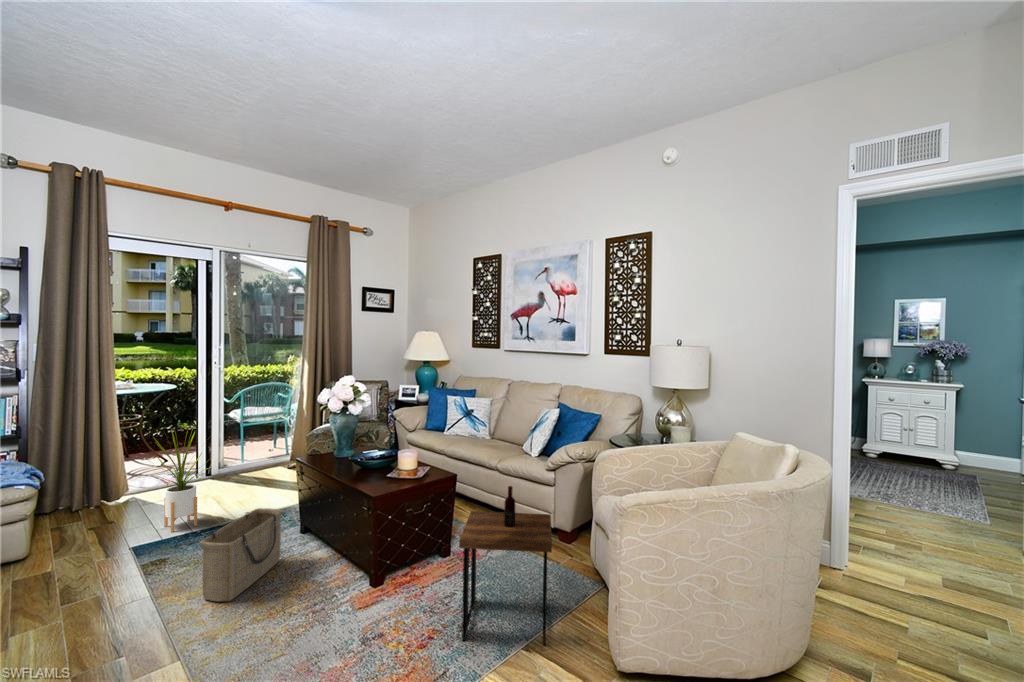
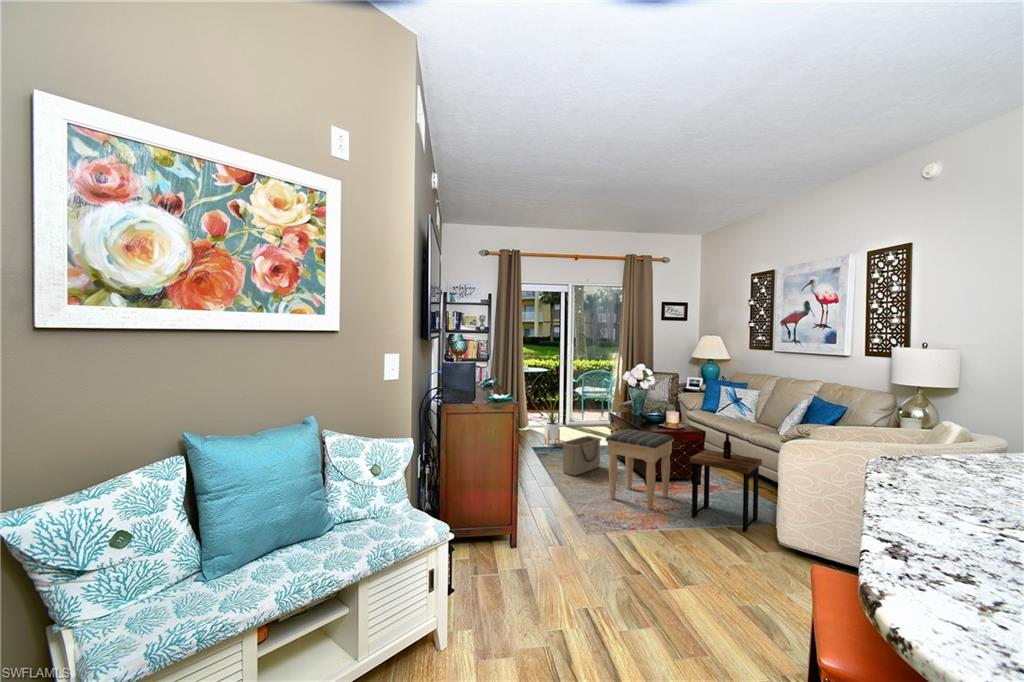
footstool: none [301,496,420,648] -> present [606,429,674,509]

